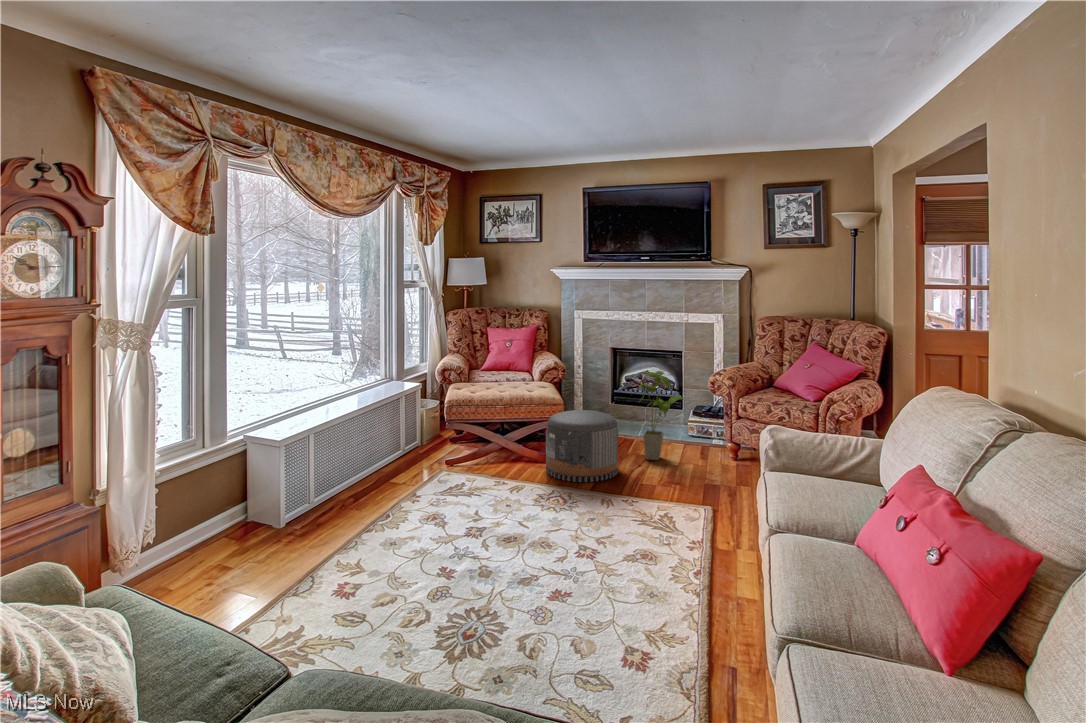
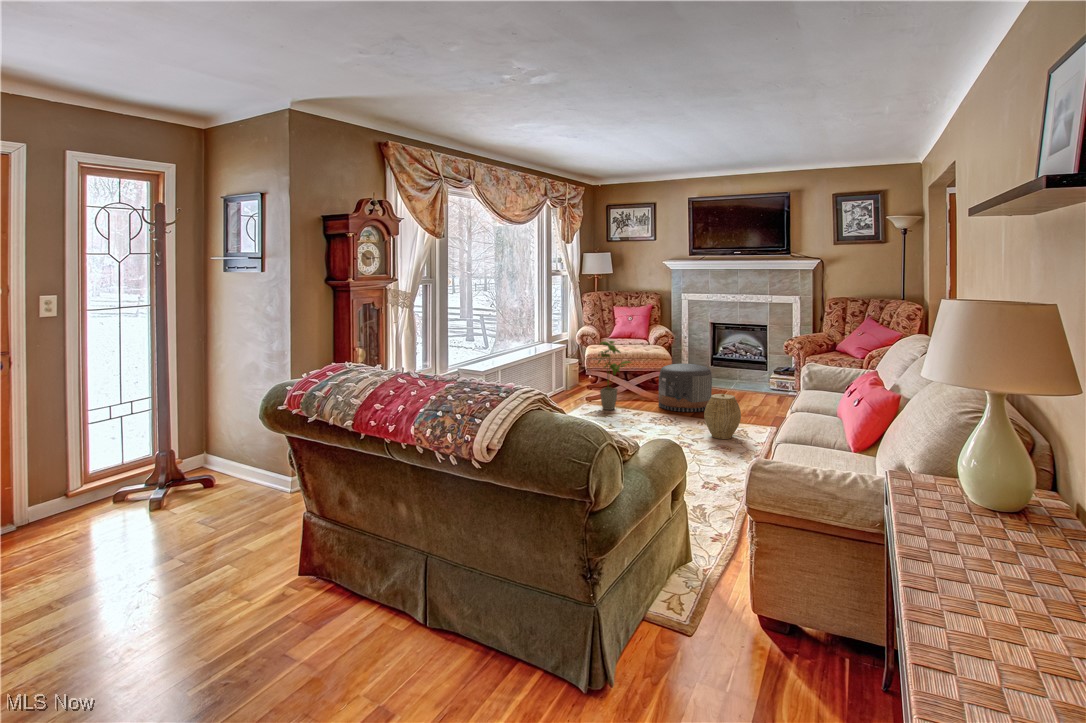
house plant: present [639,371,683,460] -> present [598,341,631,410]
woven basket: none [610,468,665,540] -> present [704,394,741,439]

